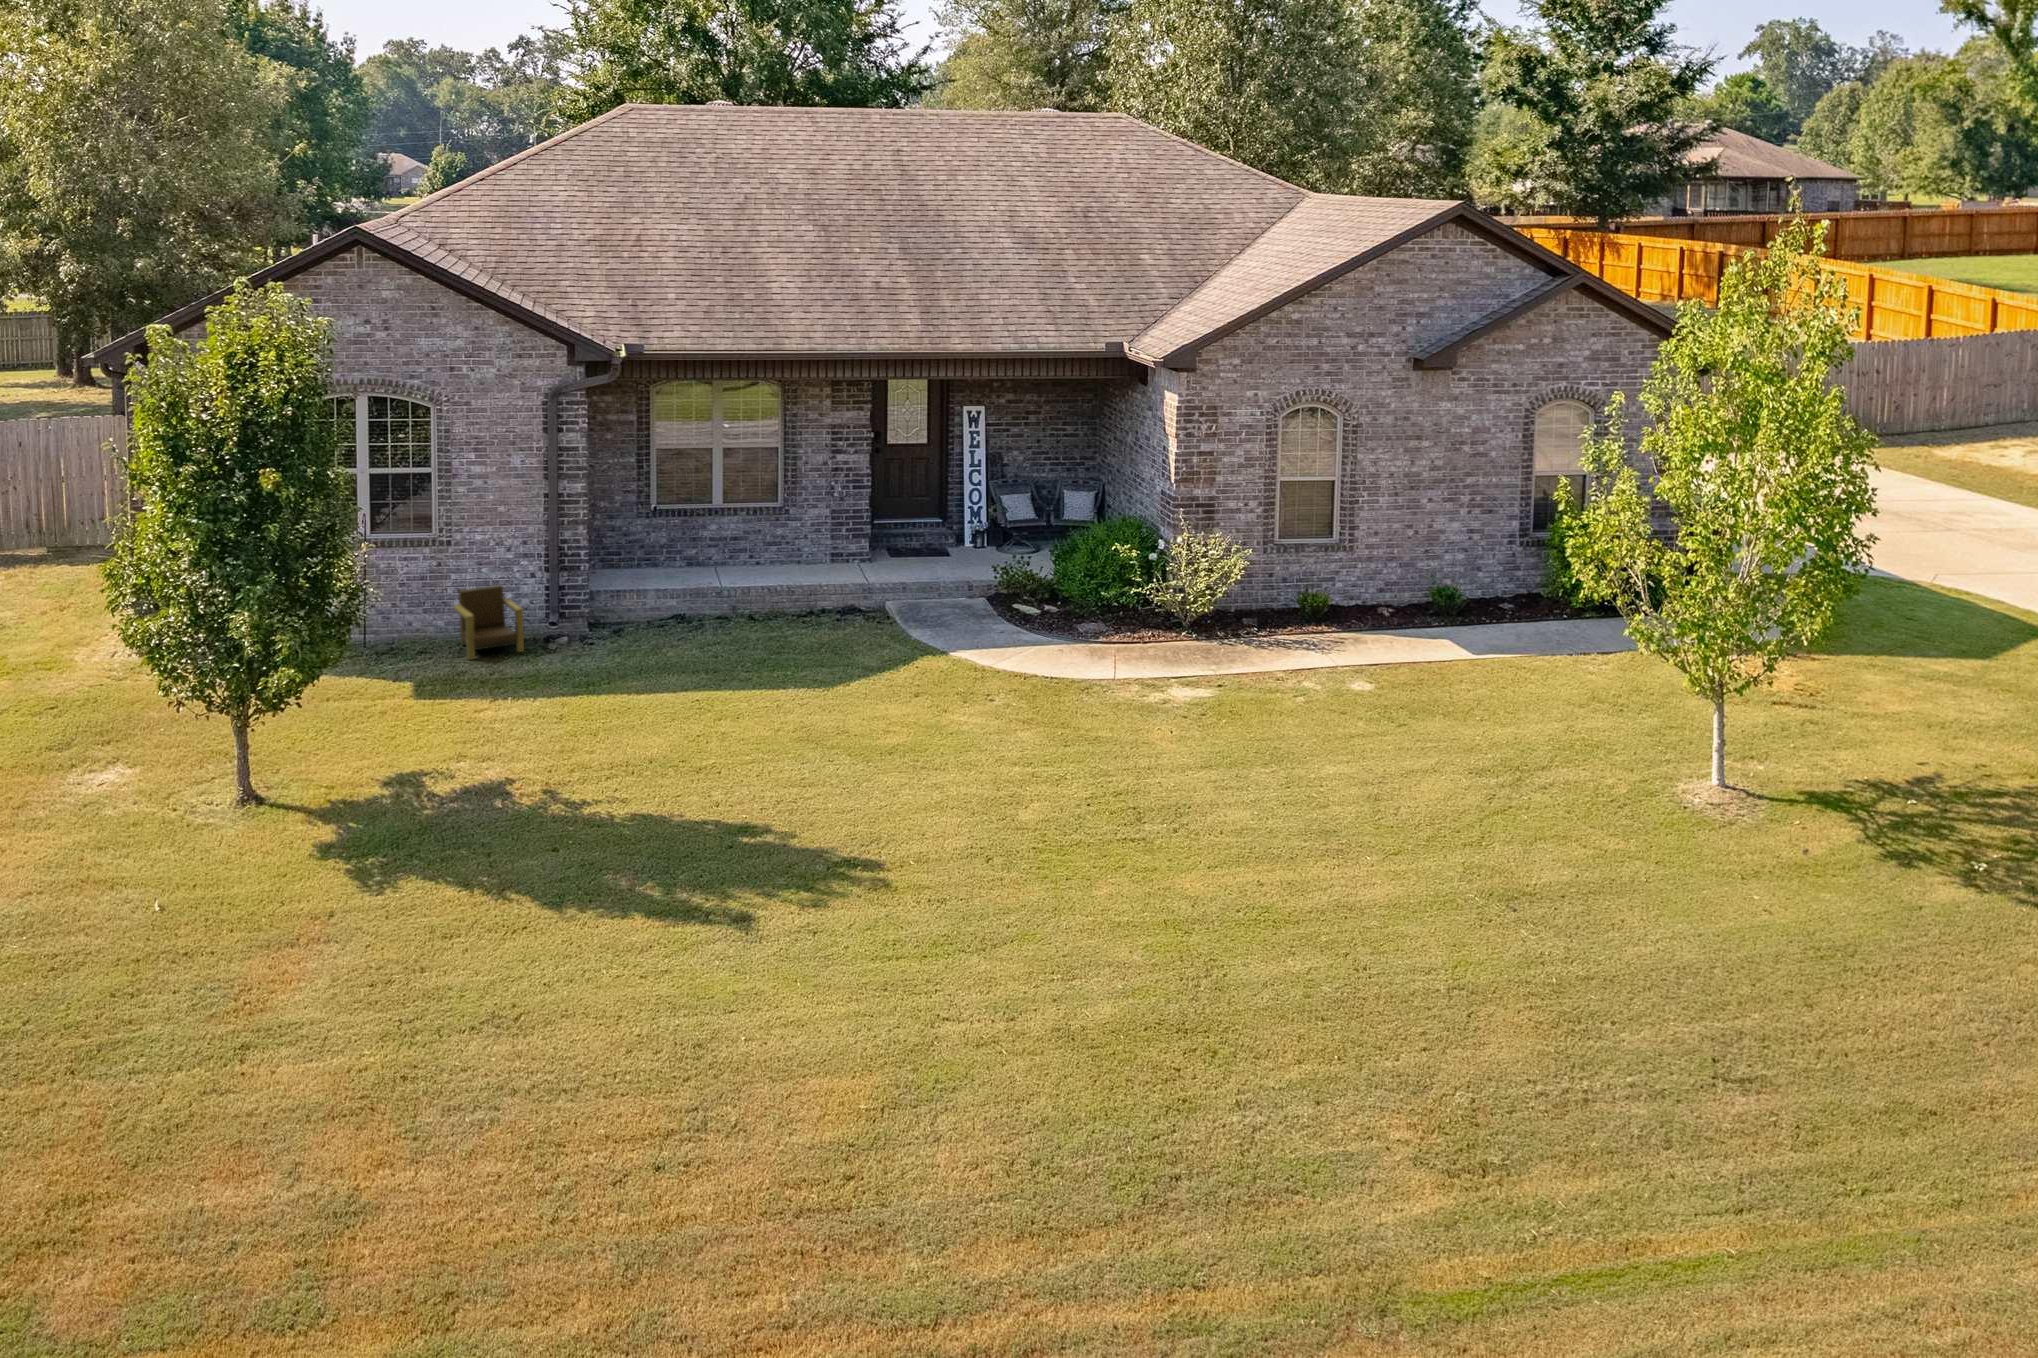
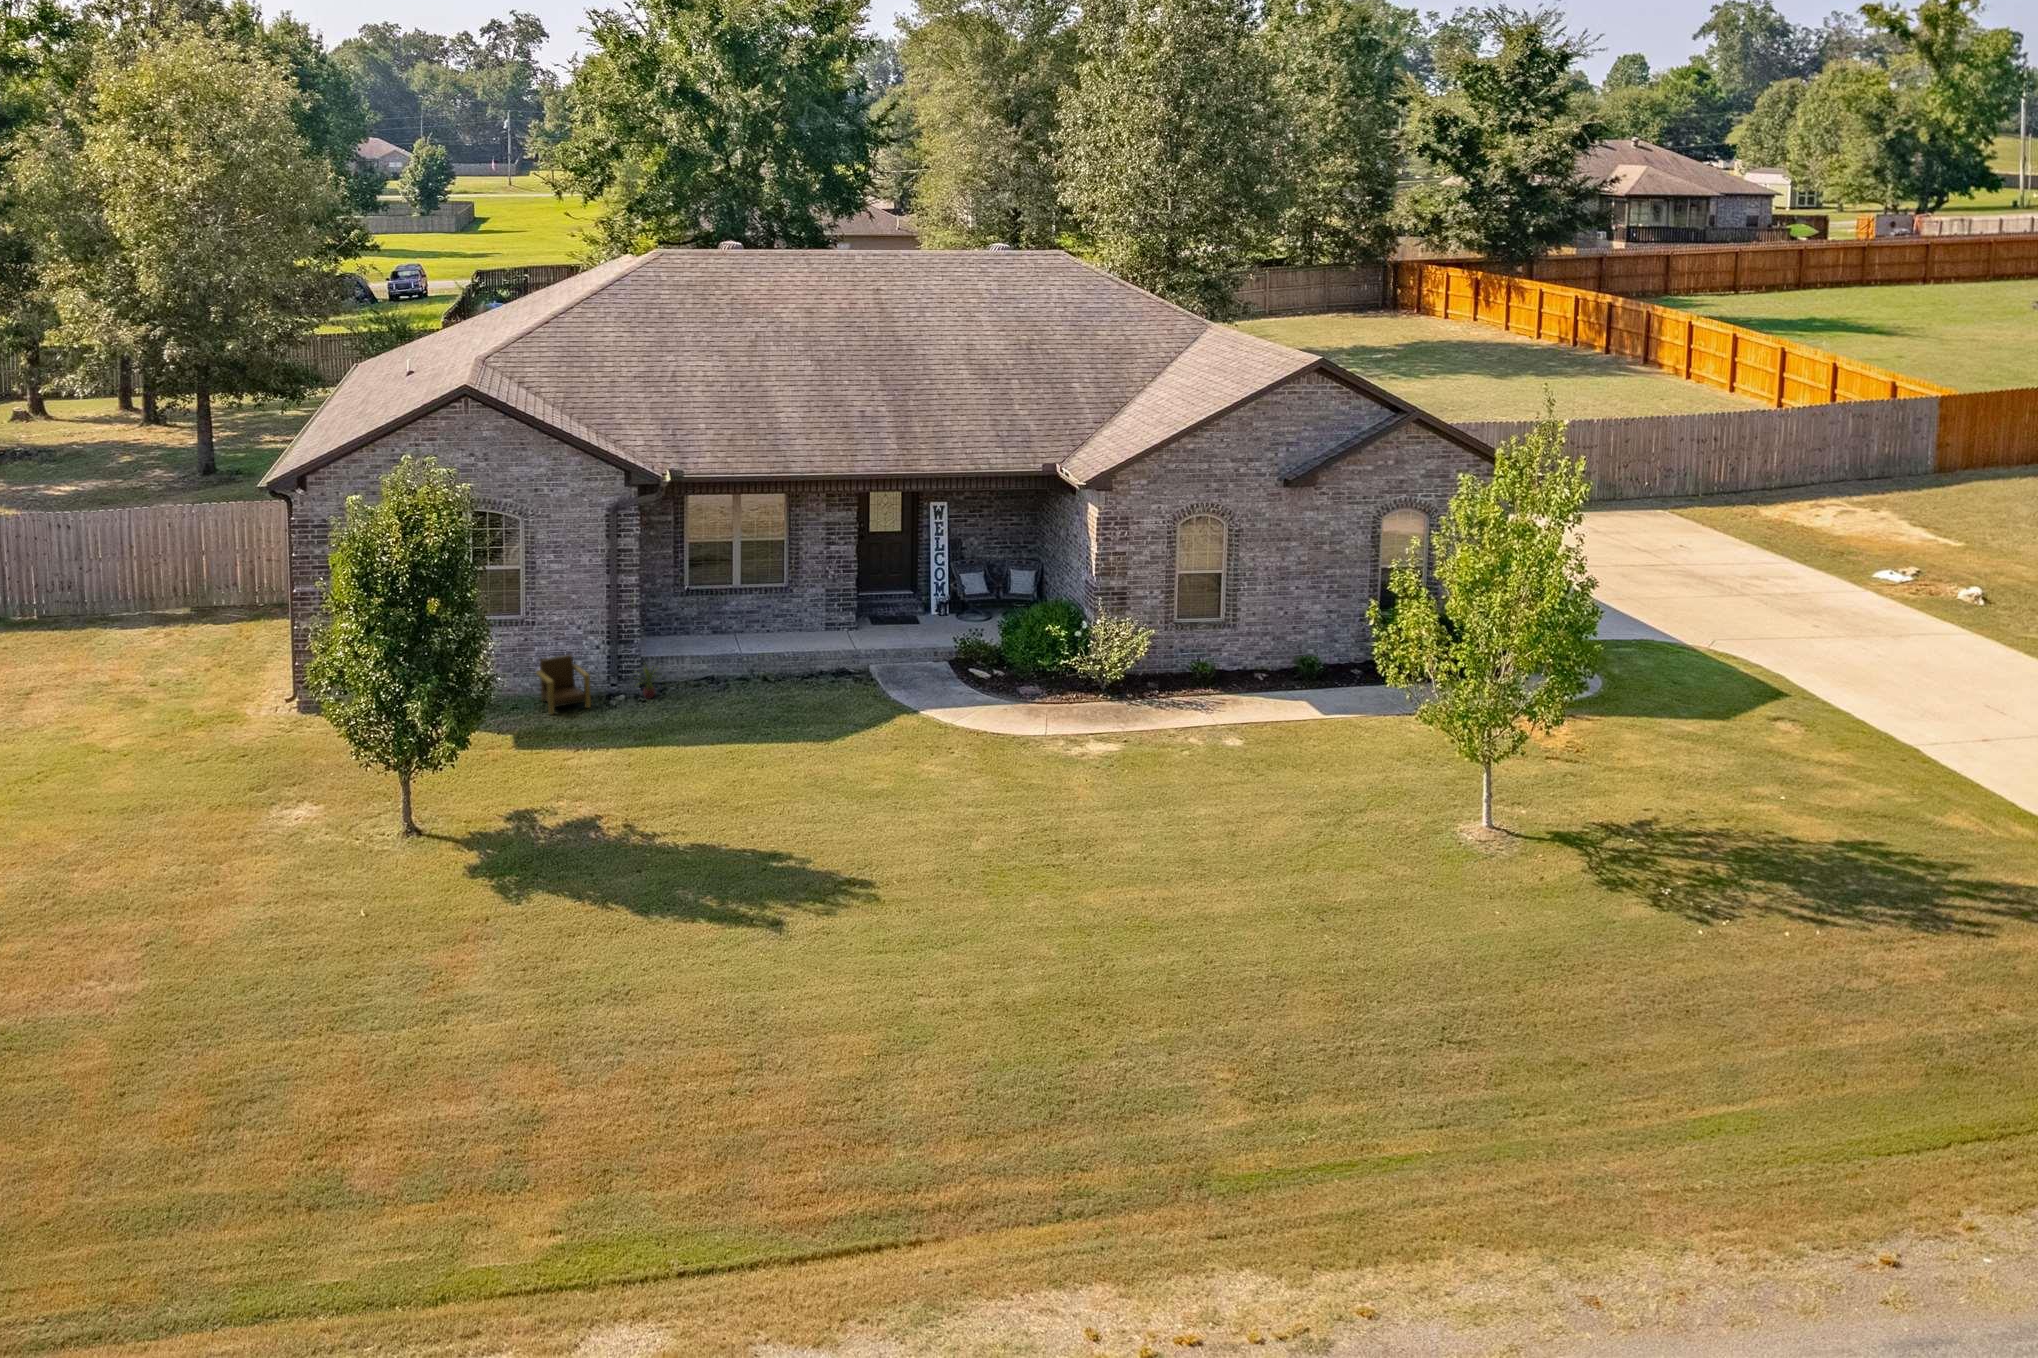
decorative plant: none [578,595,625,642] -> present [635,667,658,699]

